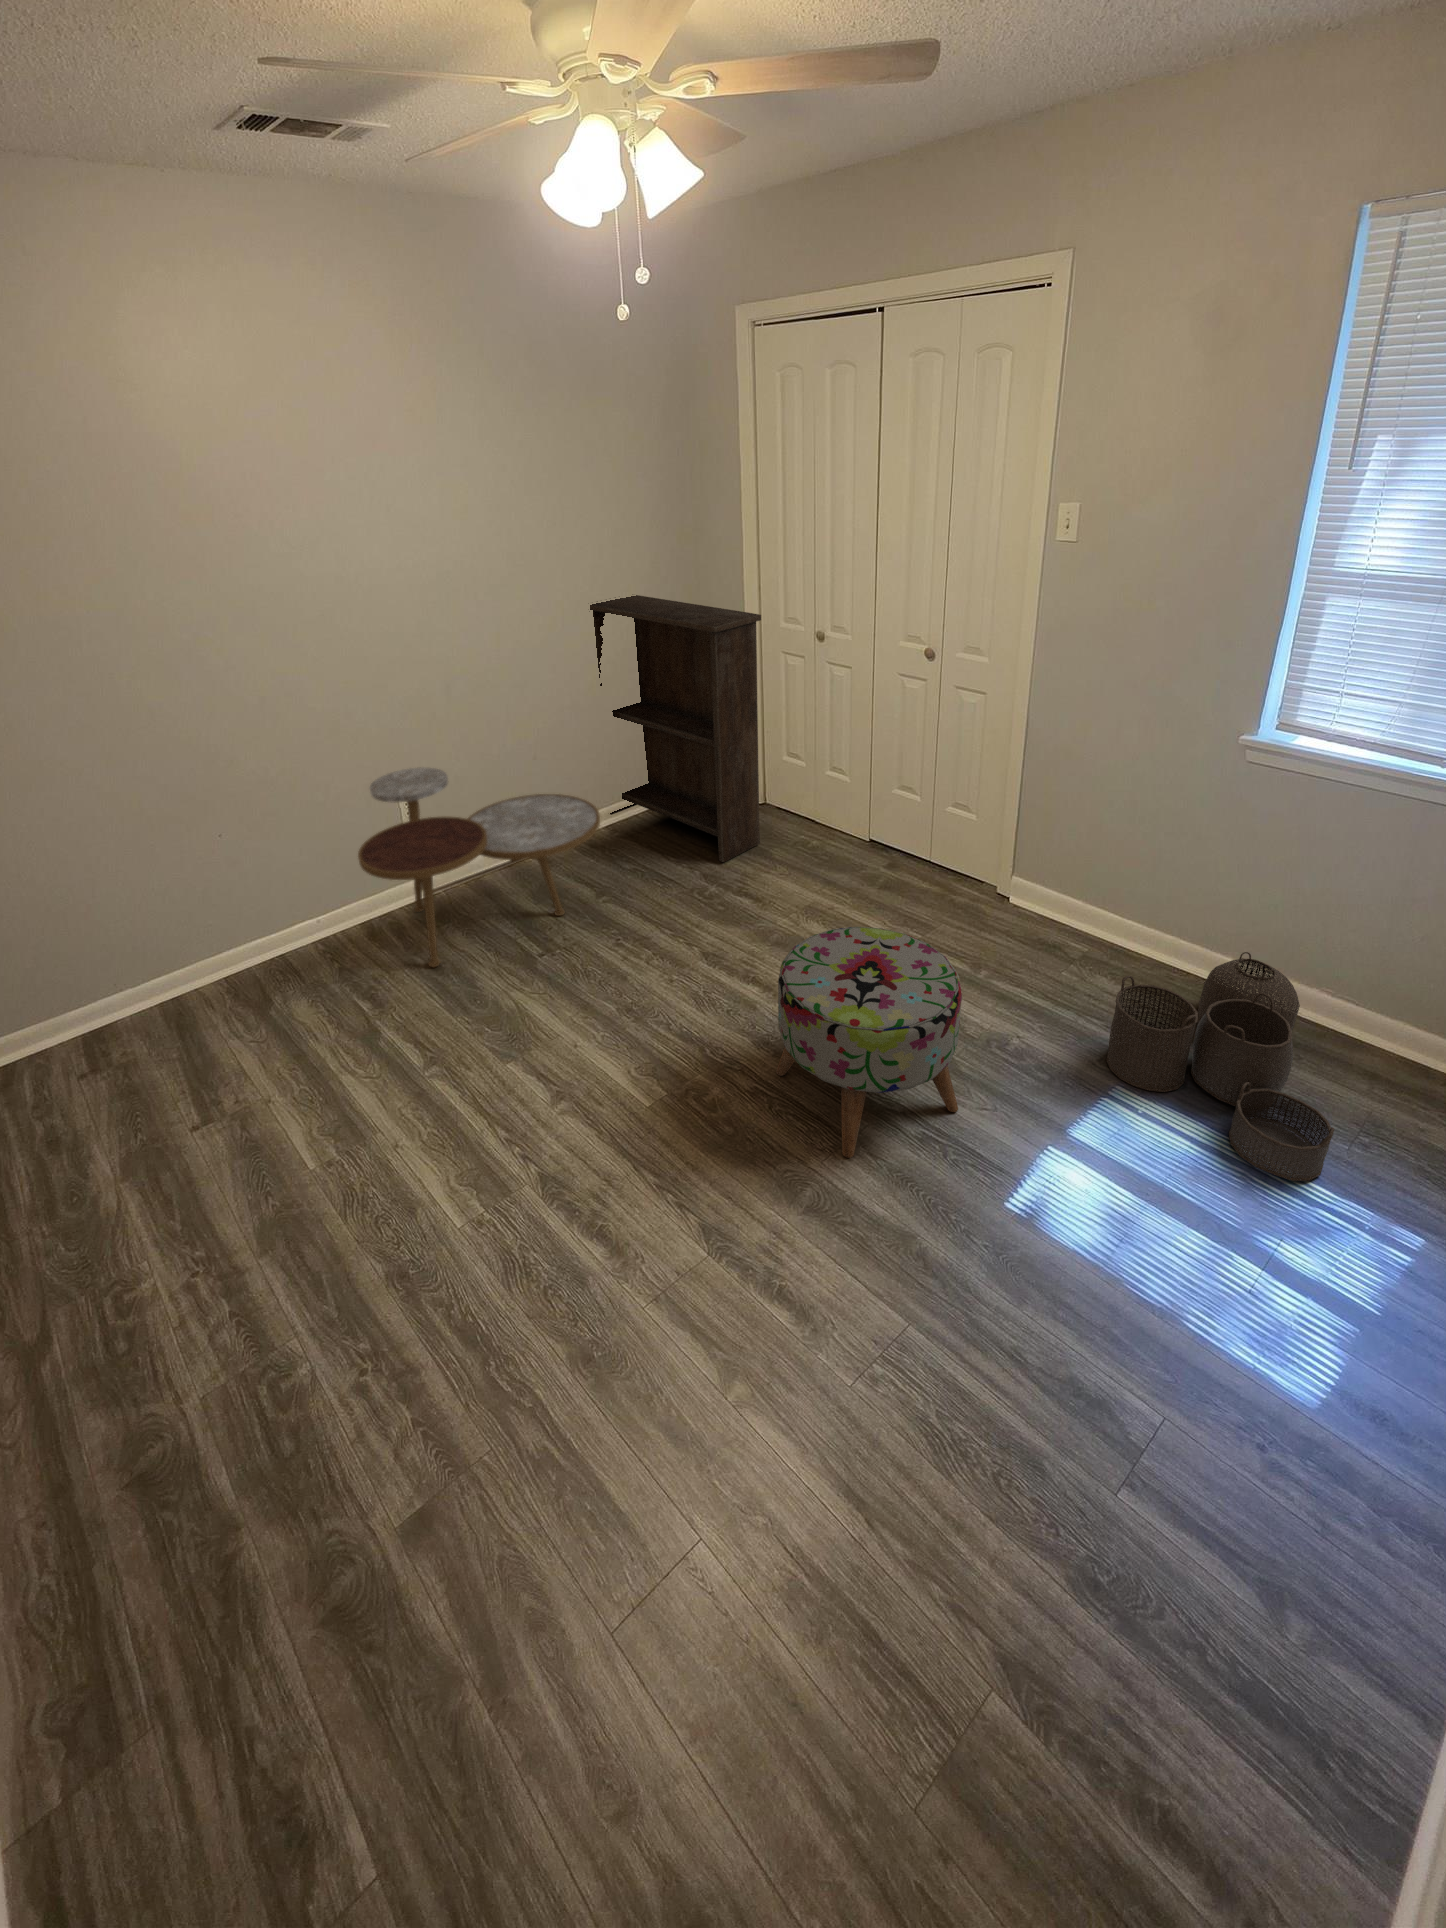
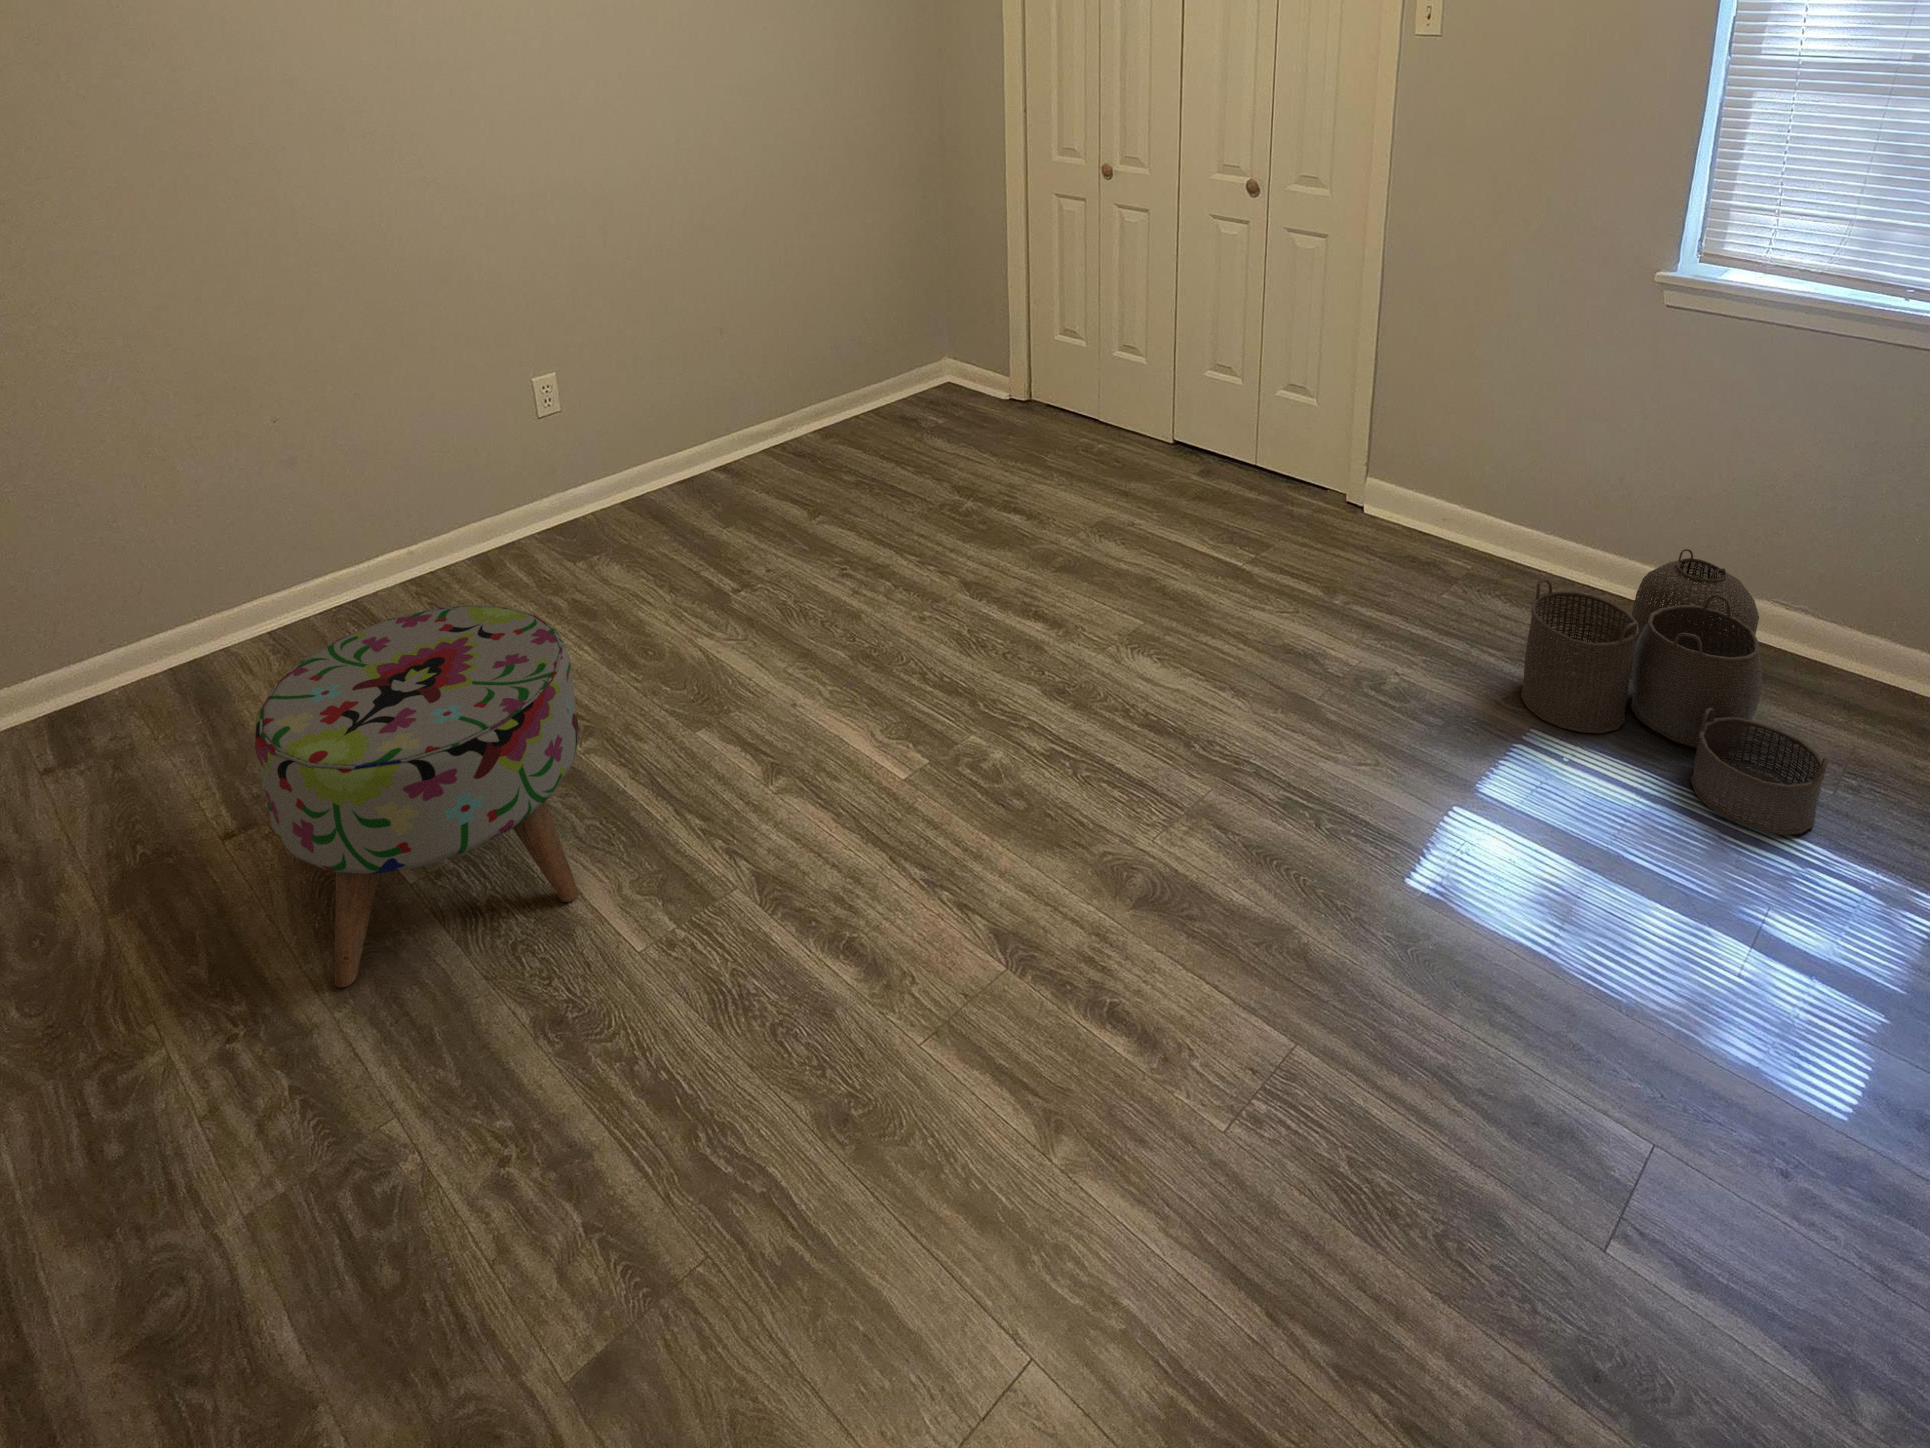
bookshelf: present [590,595,761,862] -> none [793,110,1035,468]
side table: present [358,767,600,967] -> none [476,328,819,607]
ottoman: present [776,927,962,1158] -> present [255,605,579,988]

